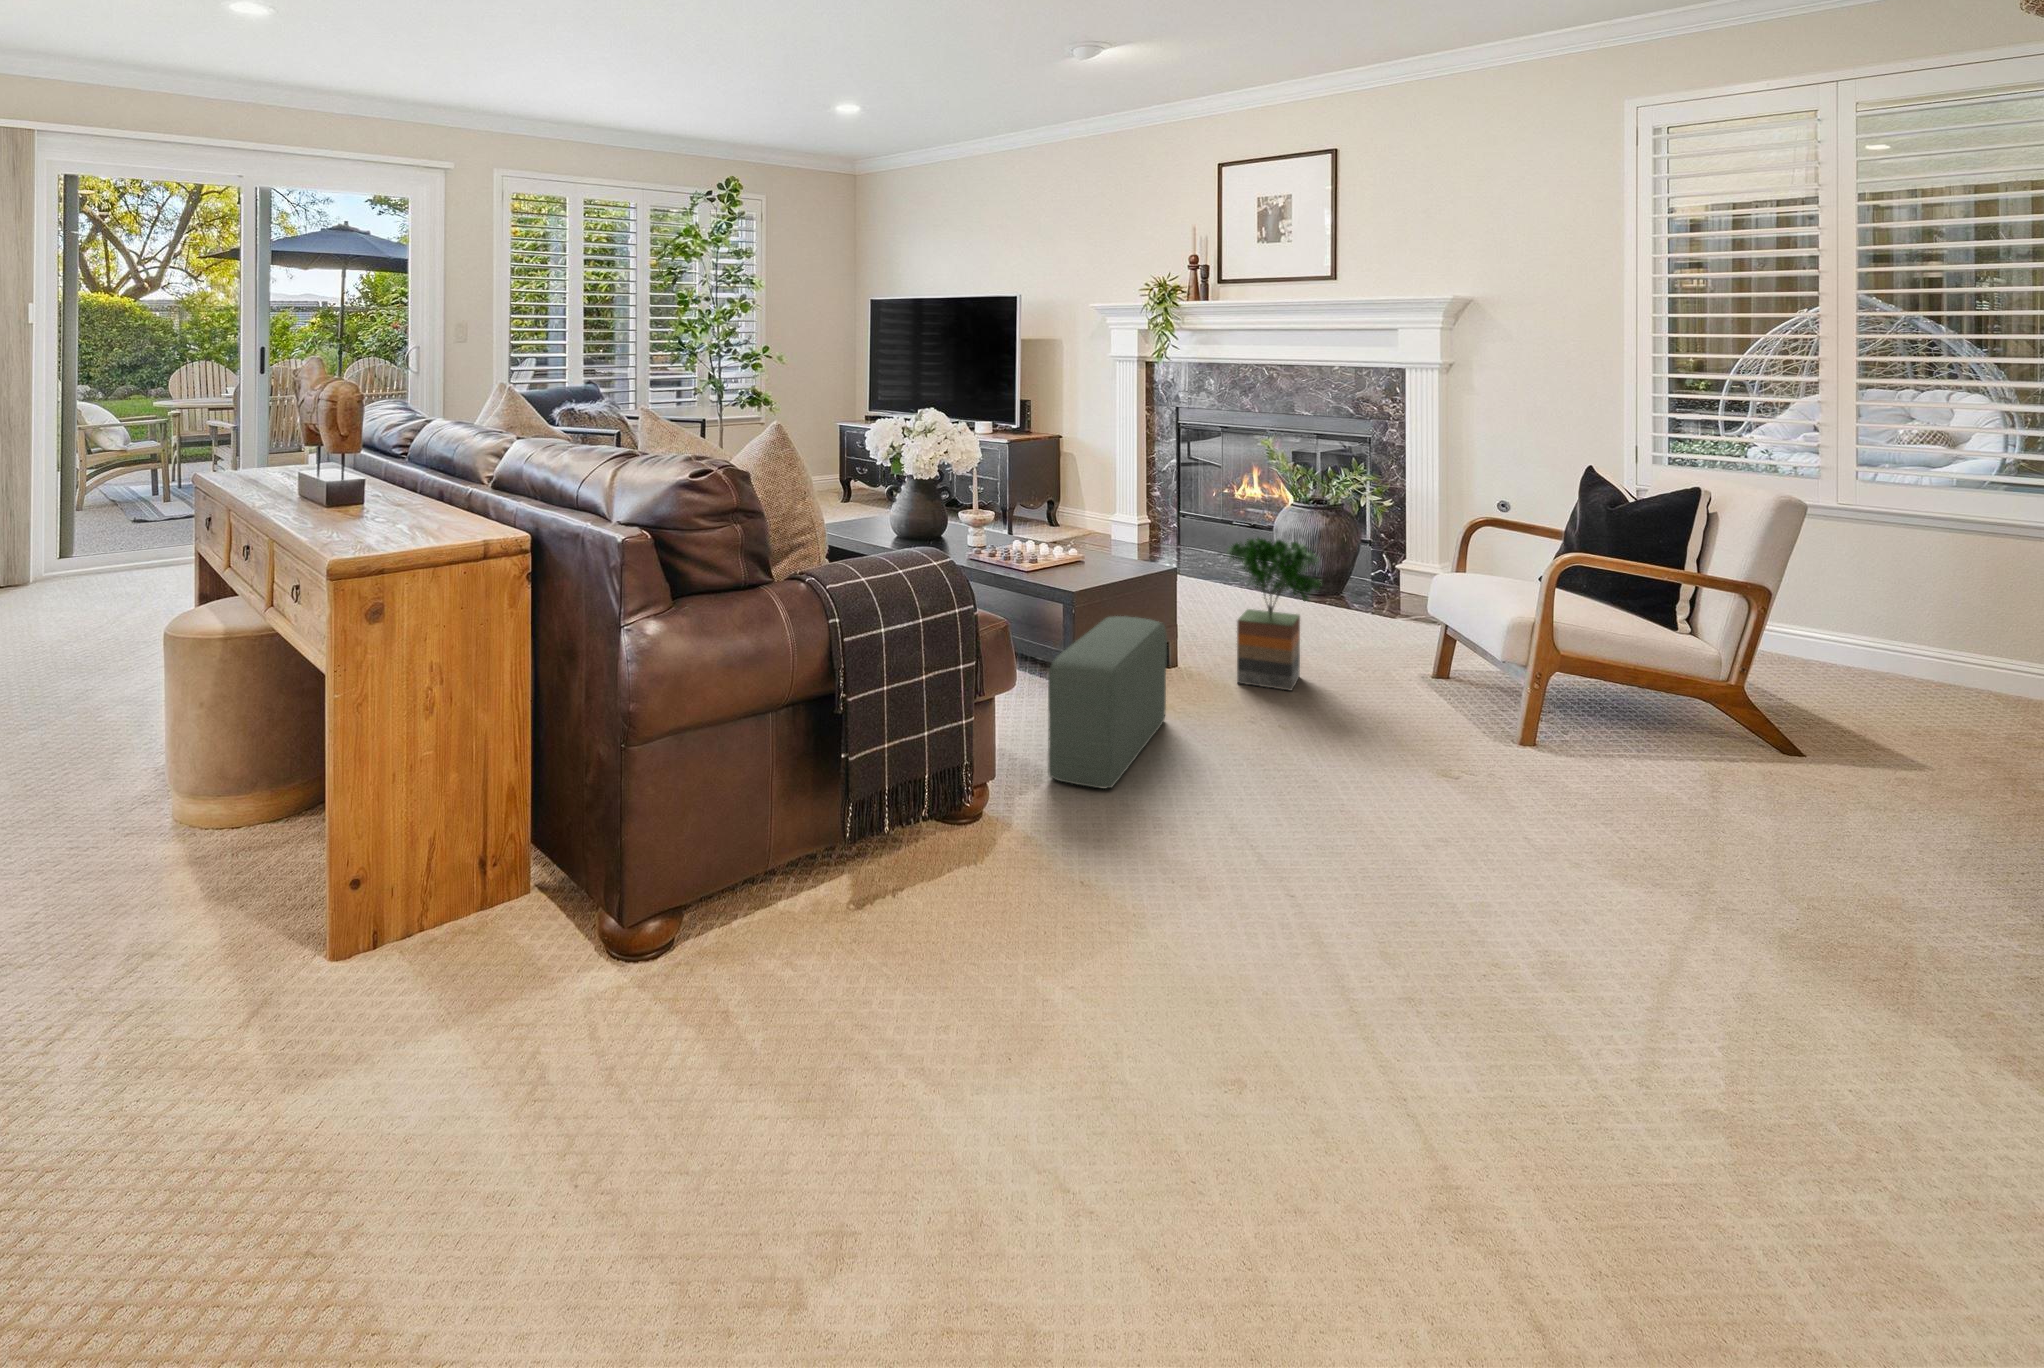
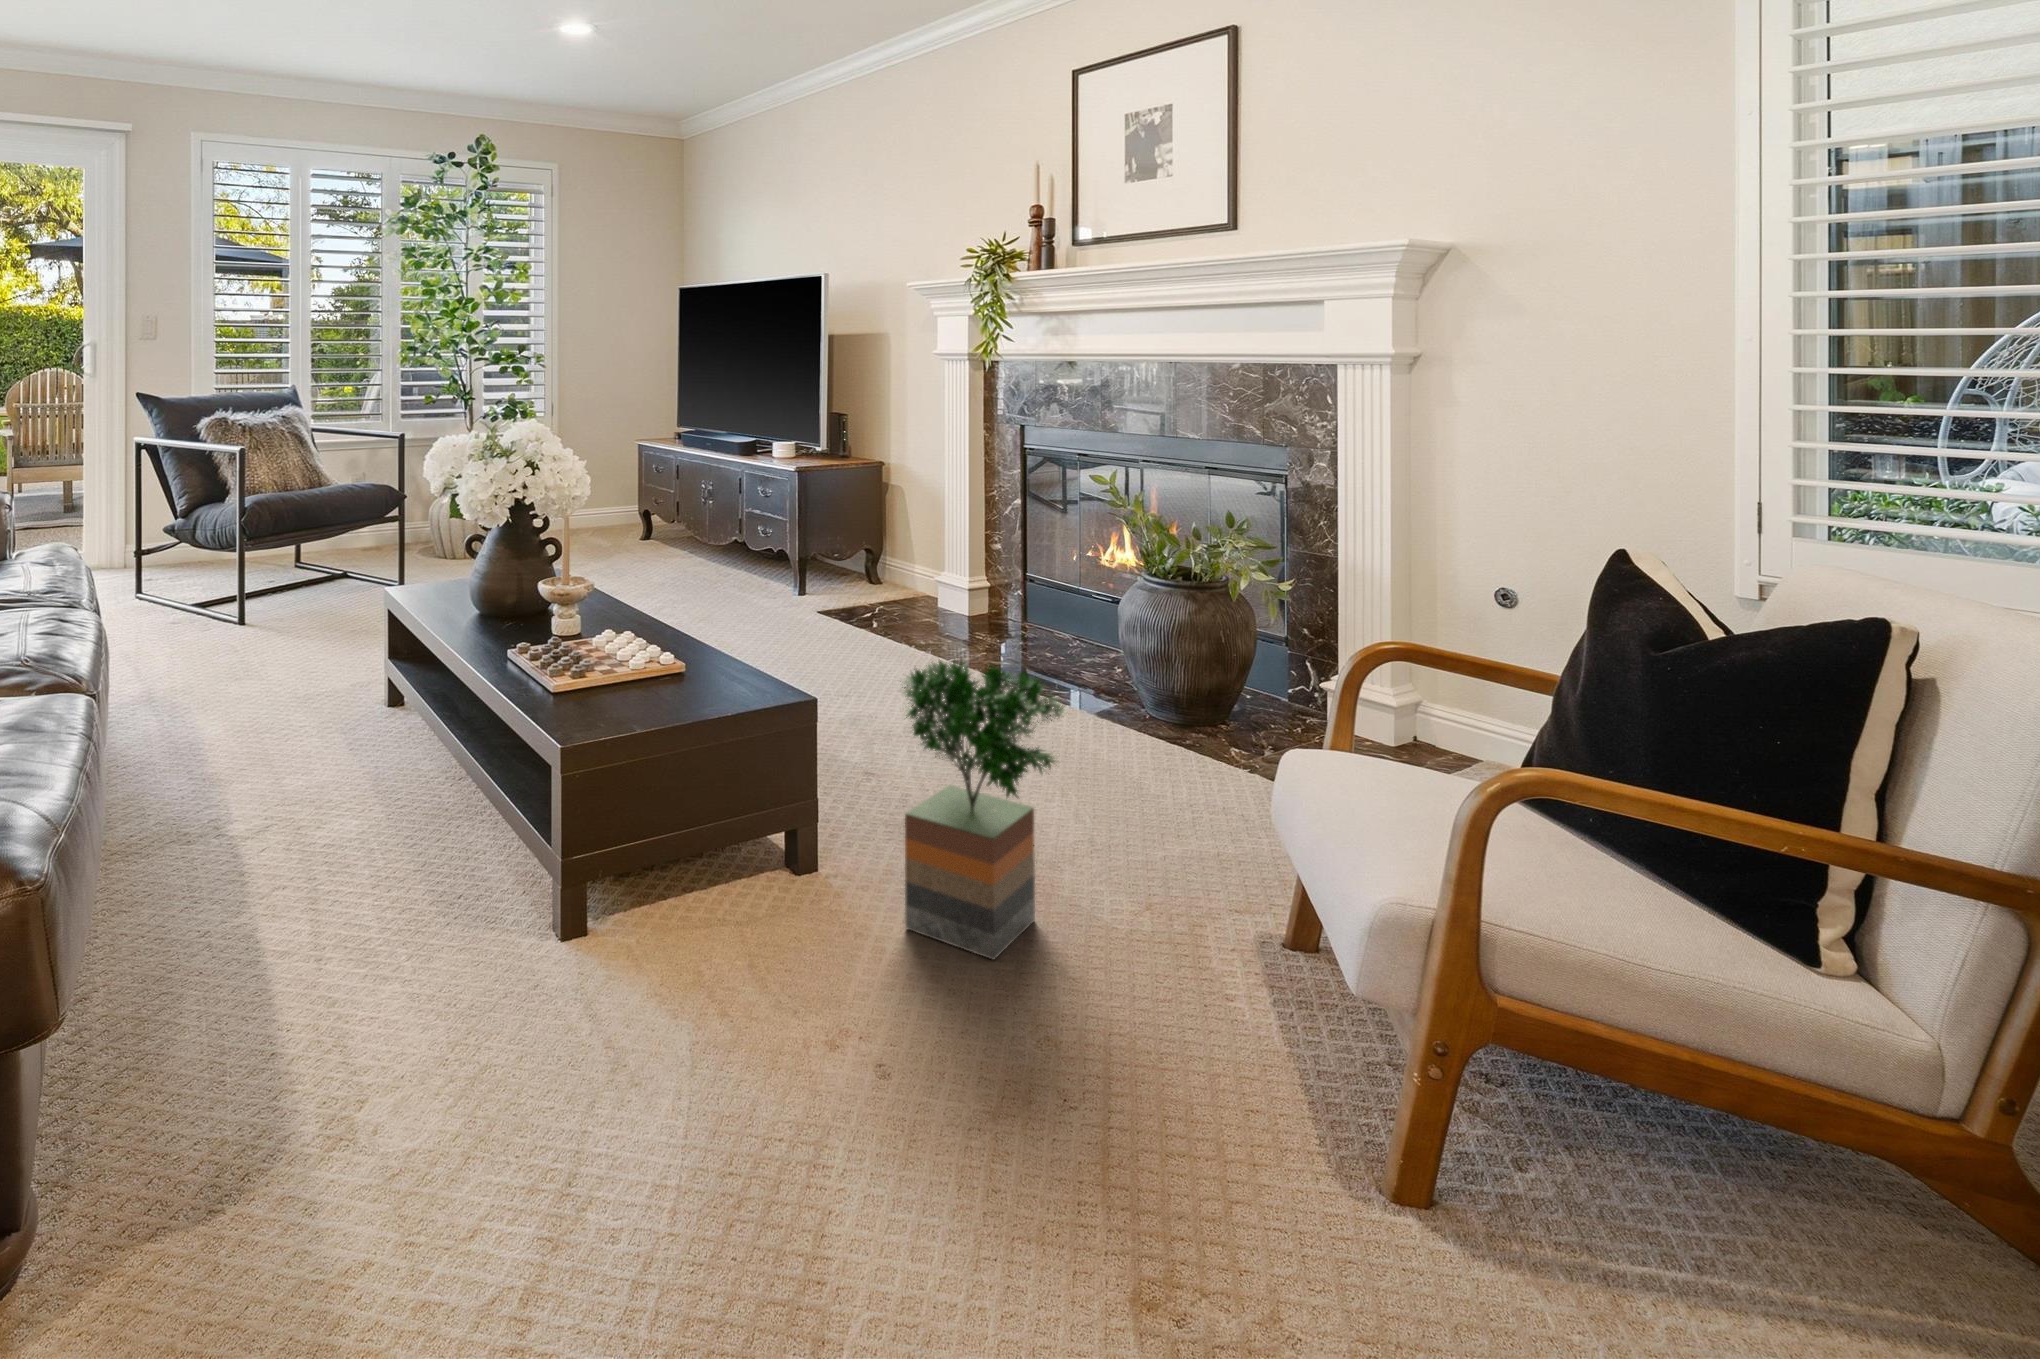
pouf: present [1048,616,1167,788] -> none [293,815,693,1259]

